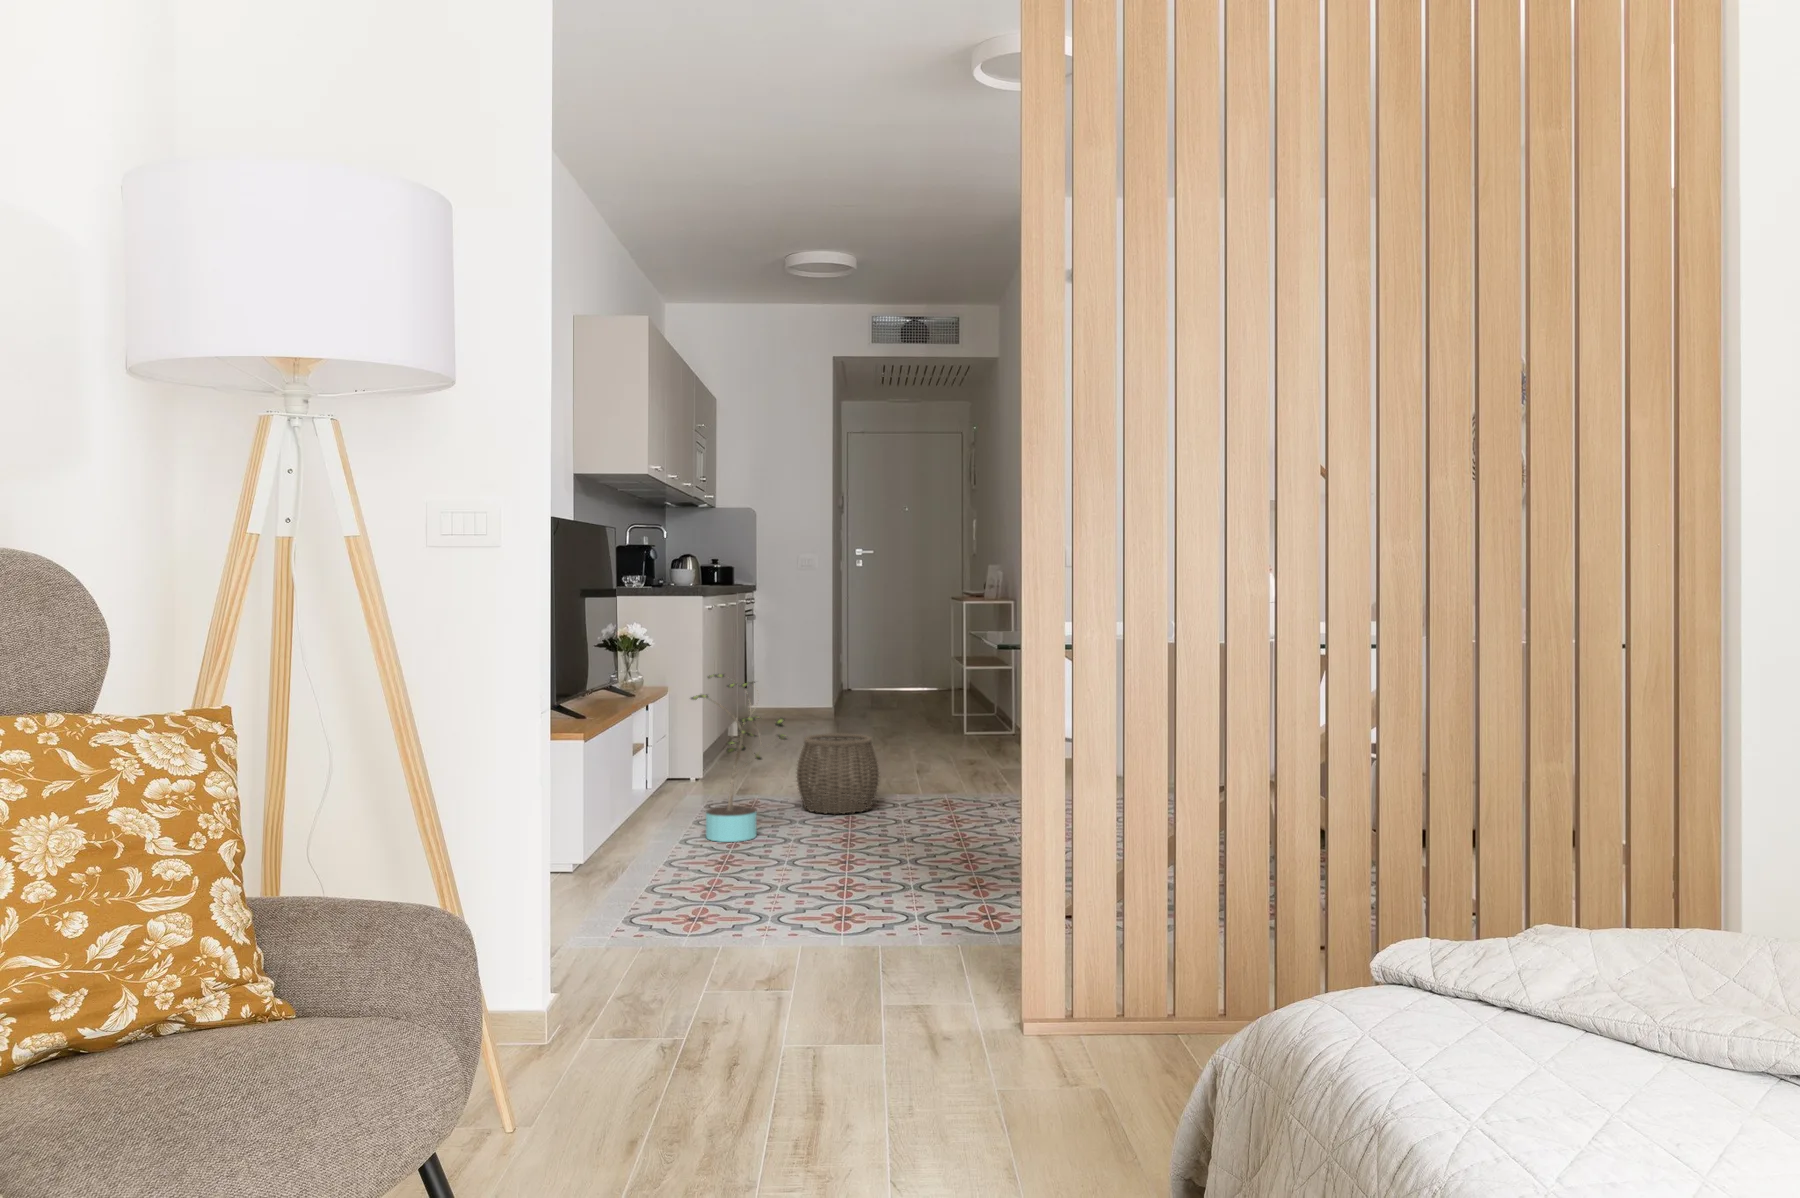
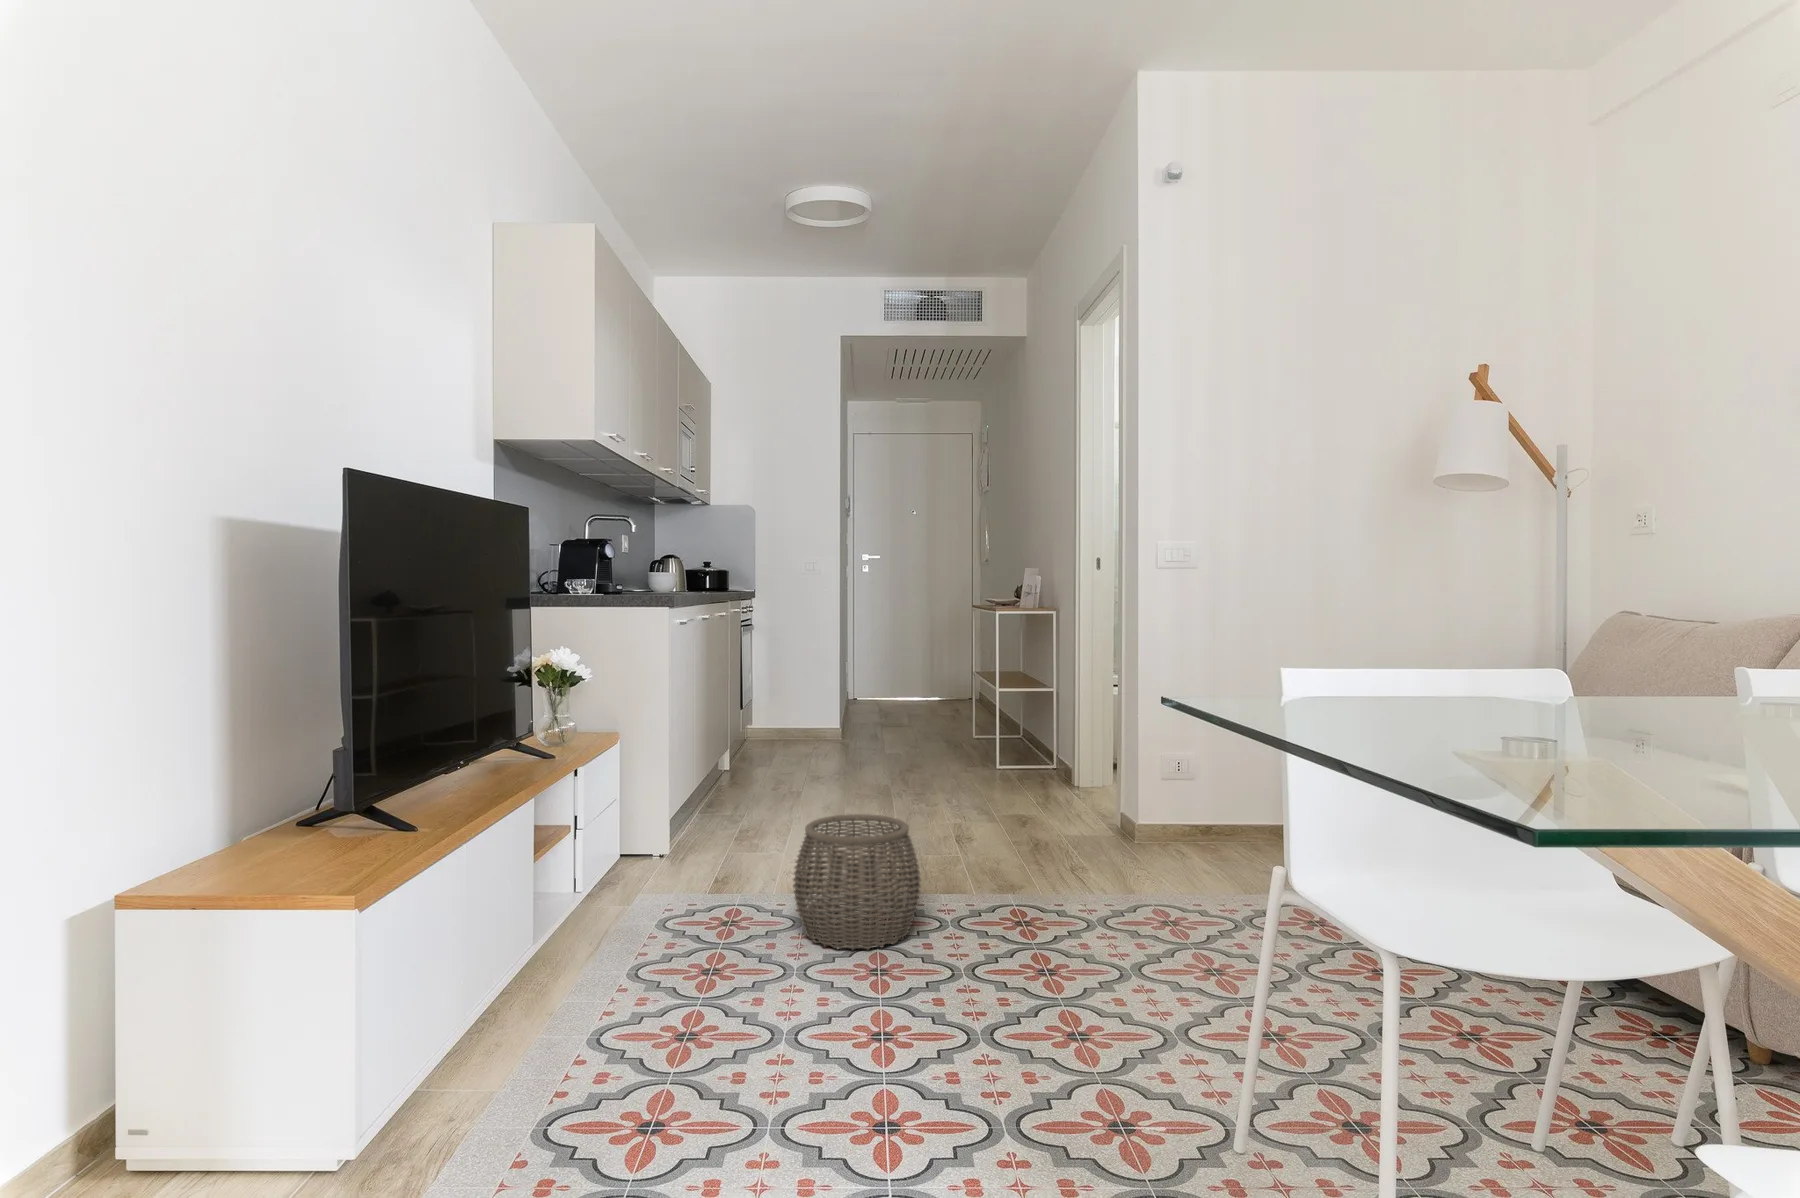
potted plant: present [691,674,786,842] -> none [602,743,777,1043]

